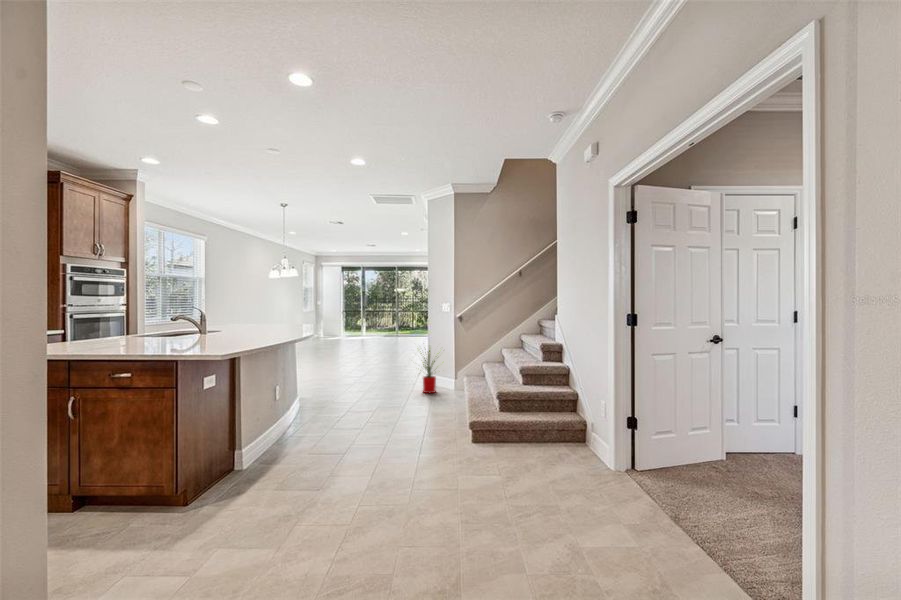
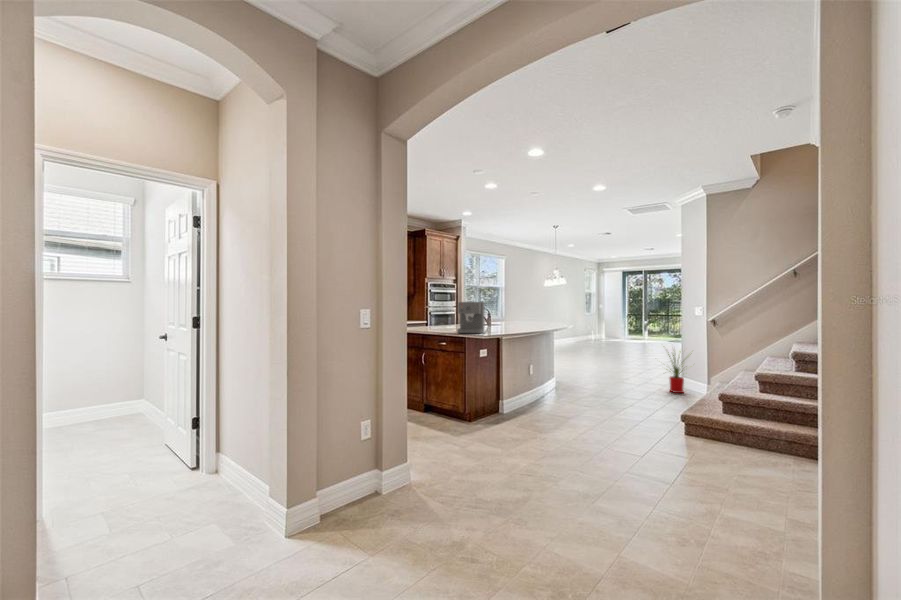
coffee maker: none [155,296,208,353] -> present [457,302,484,334]

